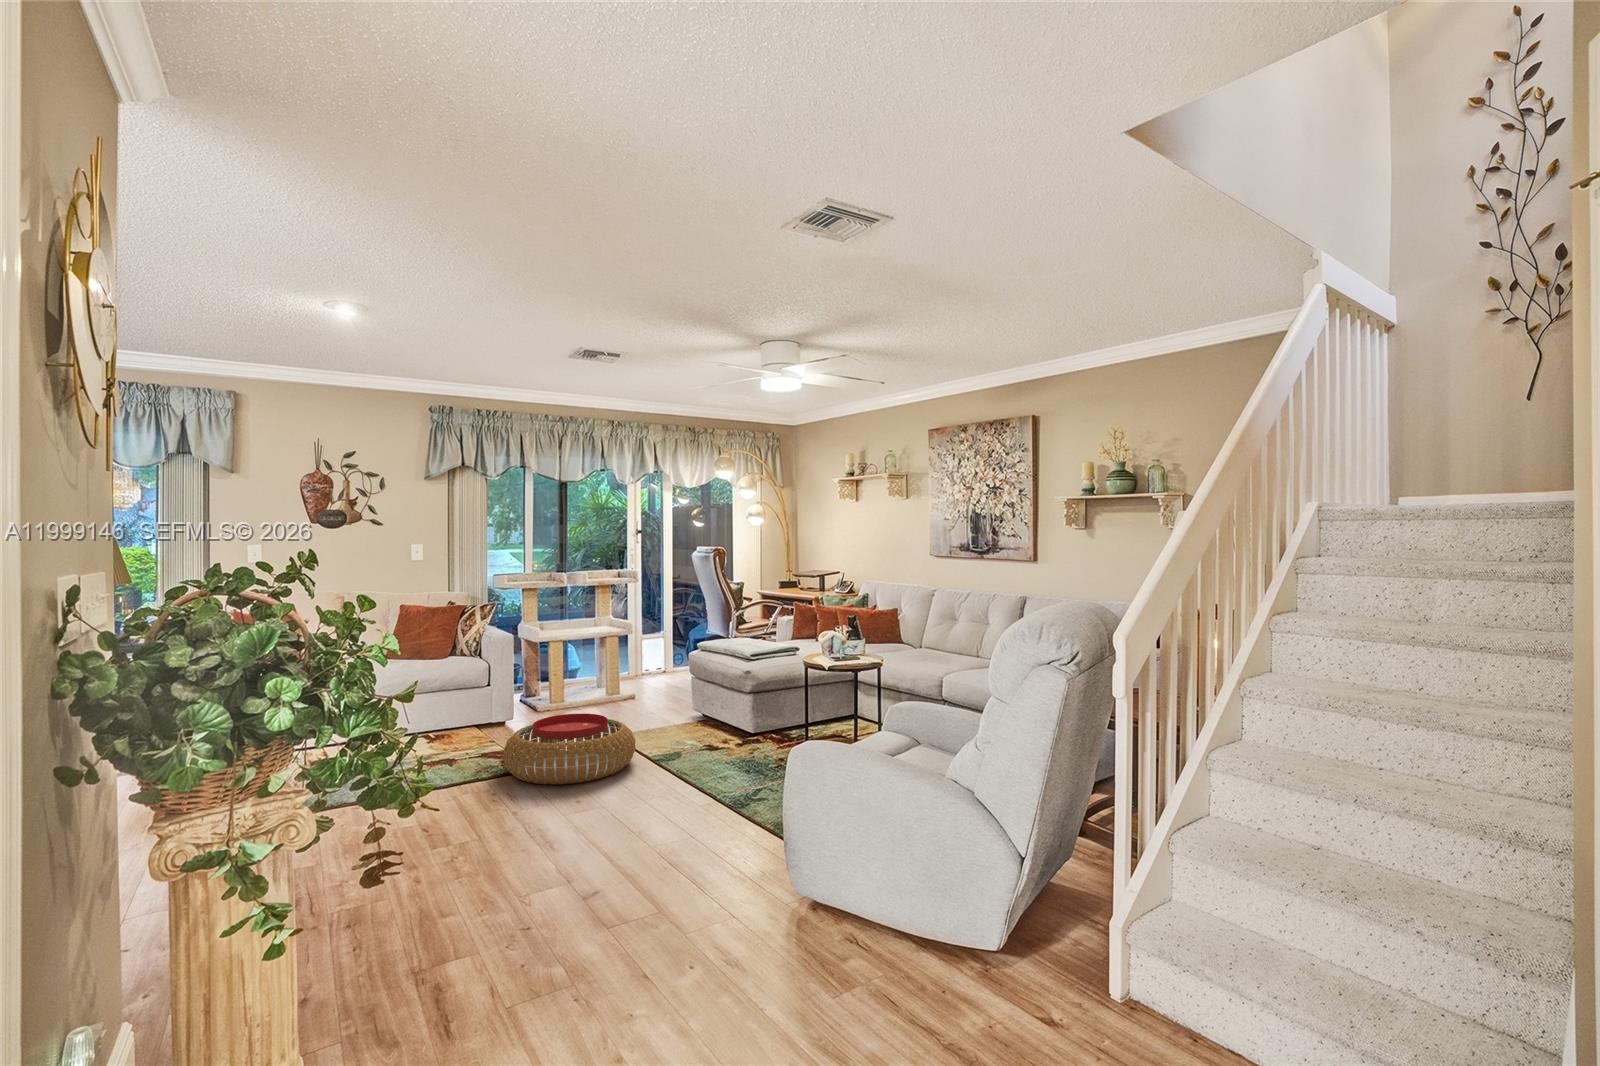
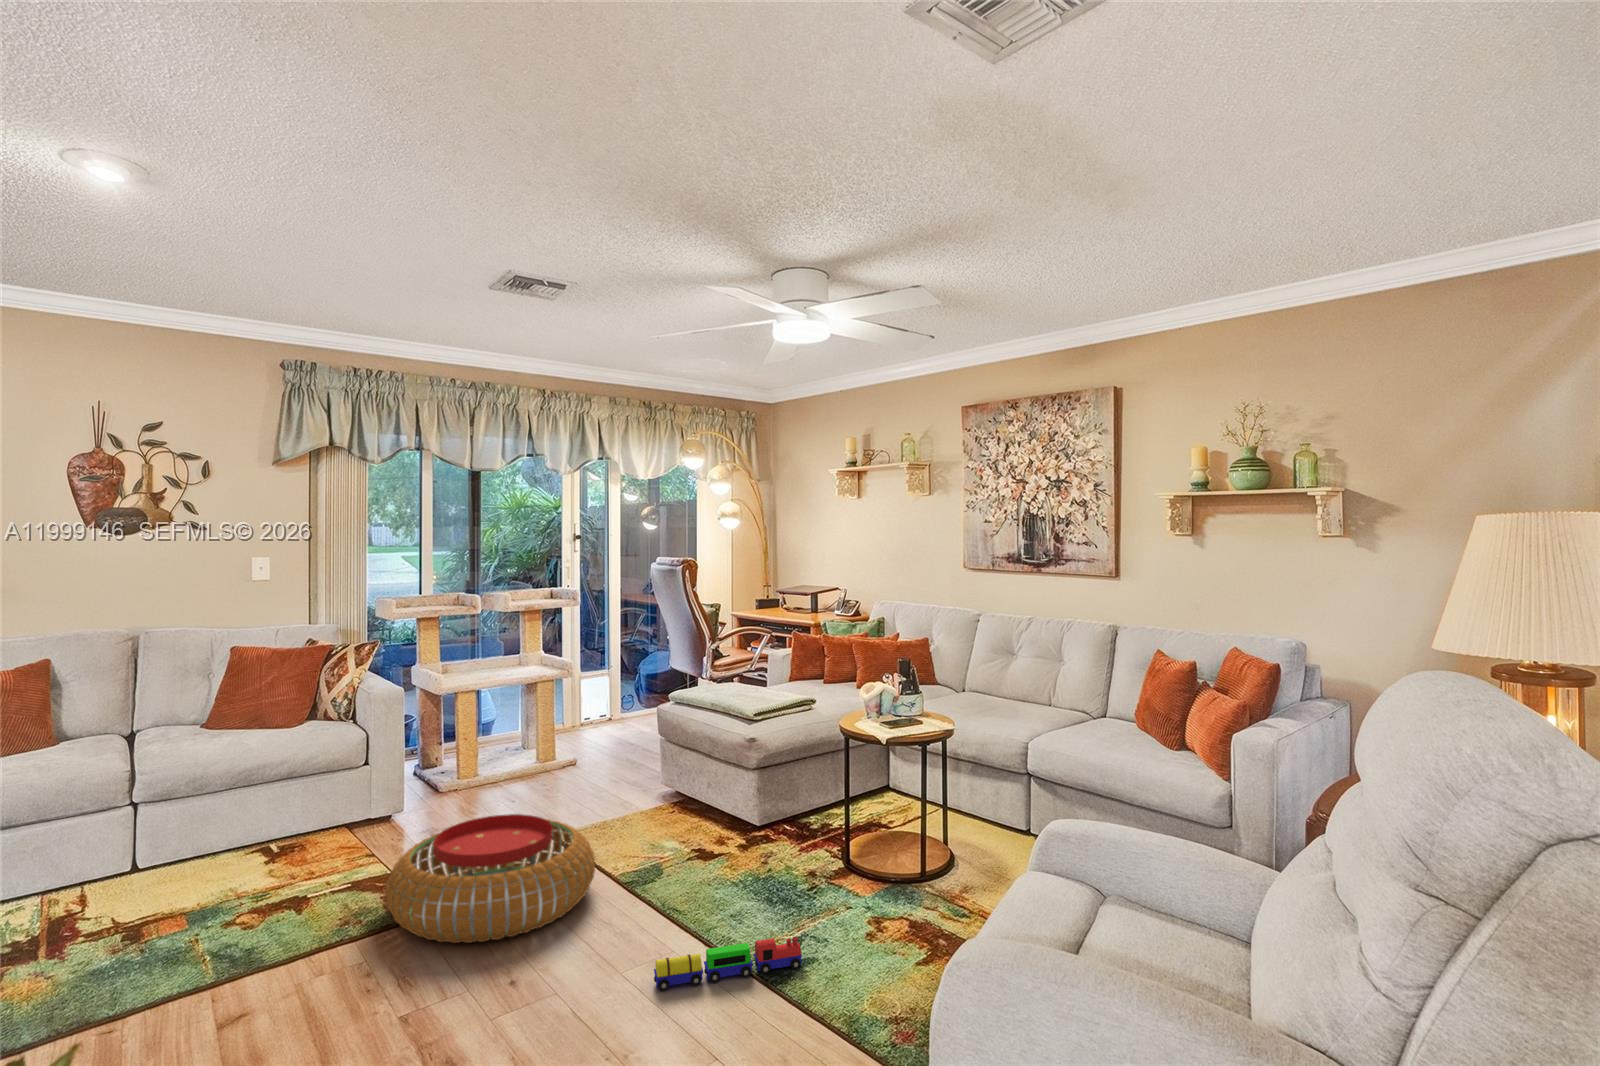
toy train: none [663,782,757,808] -> present [654,937,802,991]

